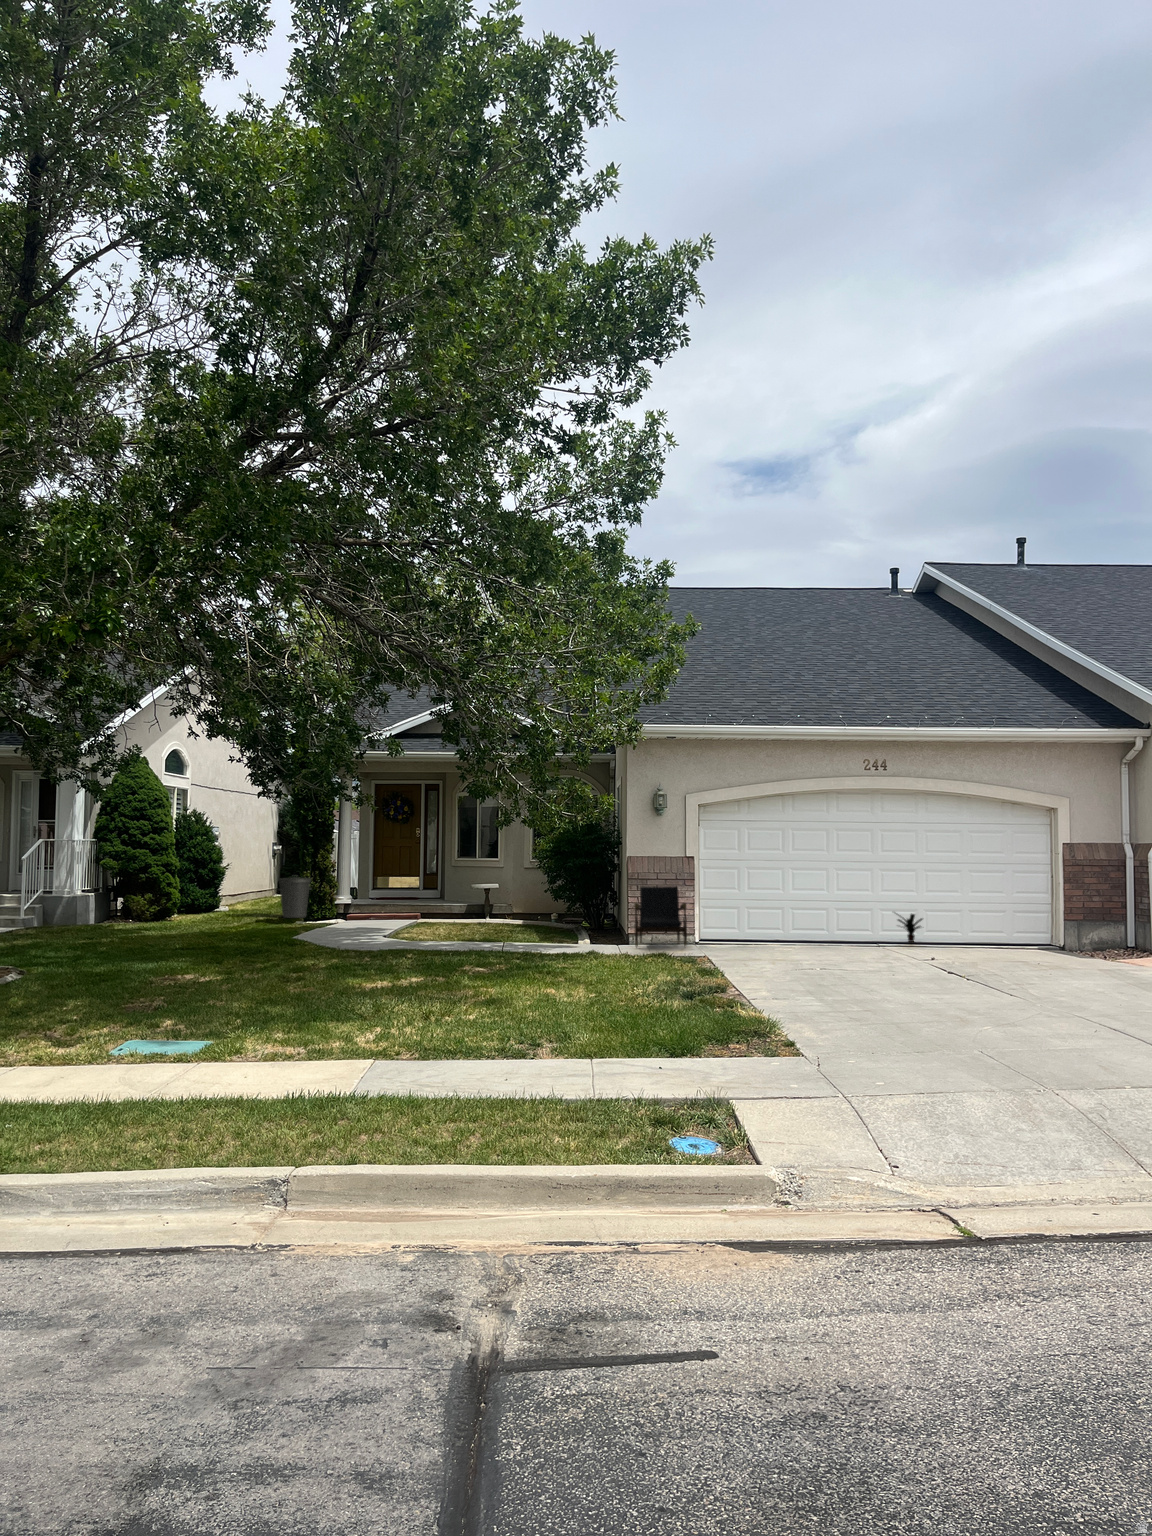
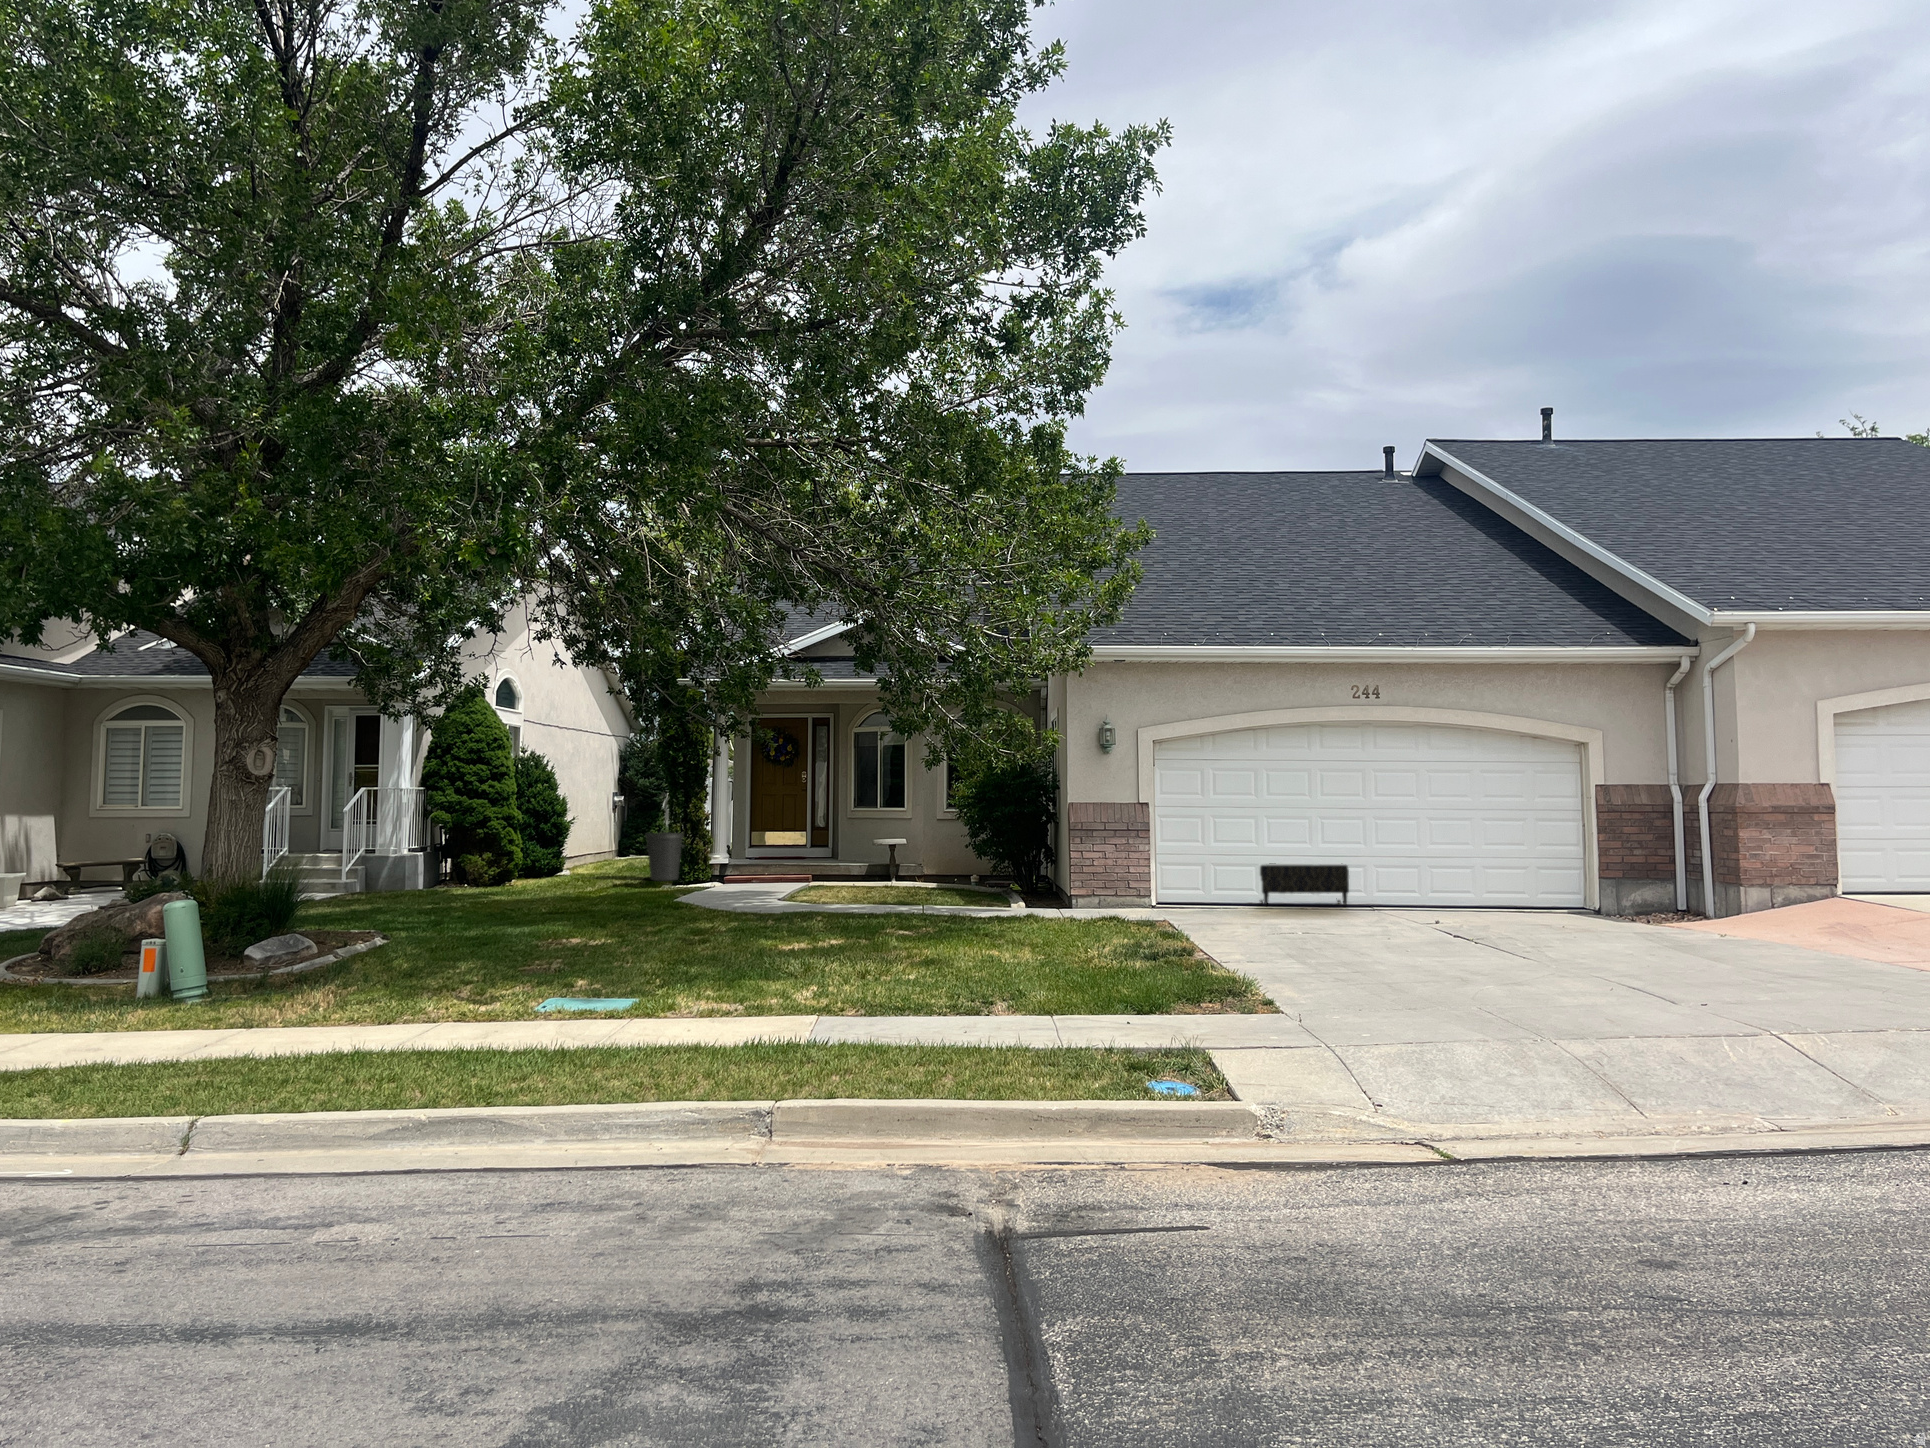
lounge chair: present [634,886,687,947] -> none [1078,839,1140,910]
bench: none [785,907,862,944] -> present [1260,863,1349,906]
potted plant: present [898,914,922,942] -> none [1385,868,1424,904]

